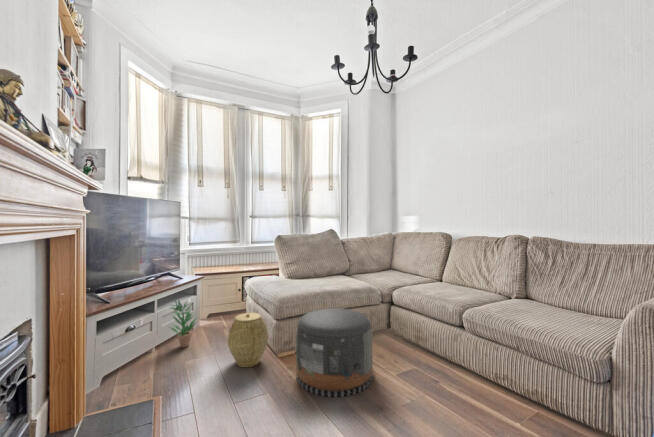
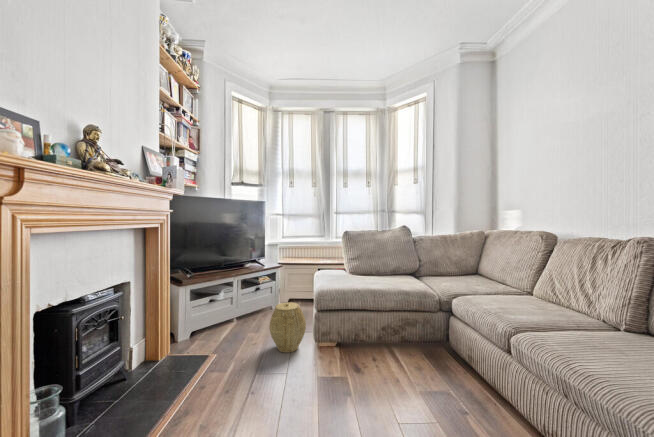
potted plant: present [169,301,196,347] -> none [242,283,266,324]
pouf: present [296,308,373,397] -> none [310,309,393,408]

